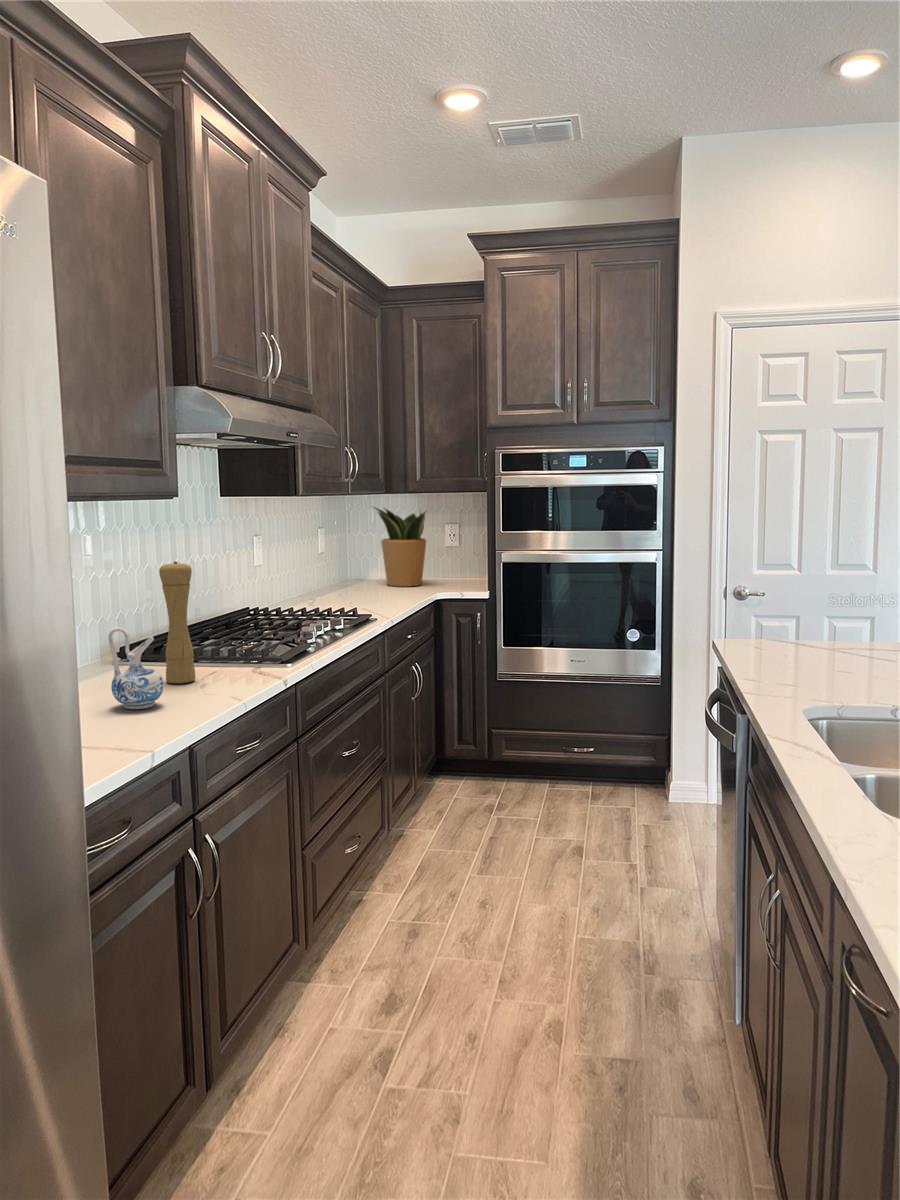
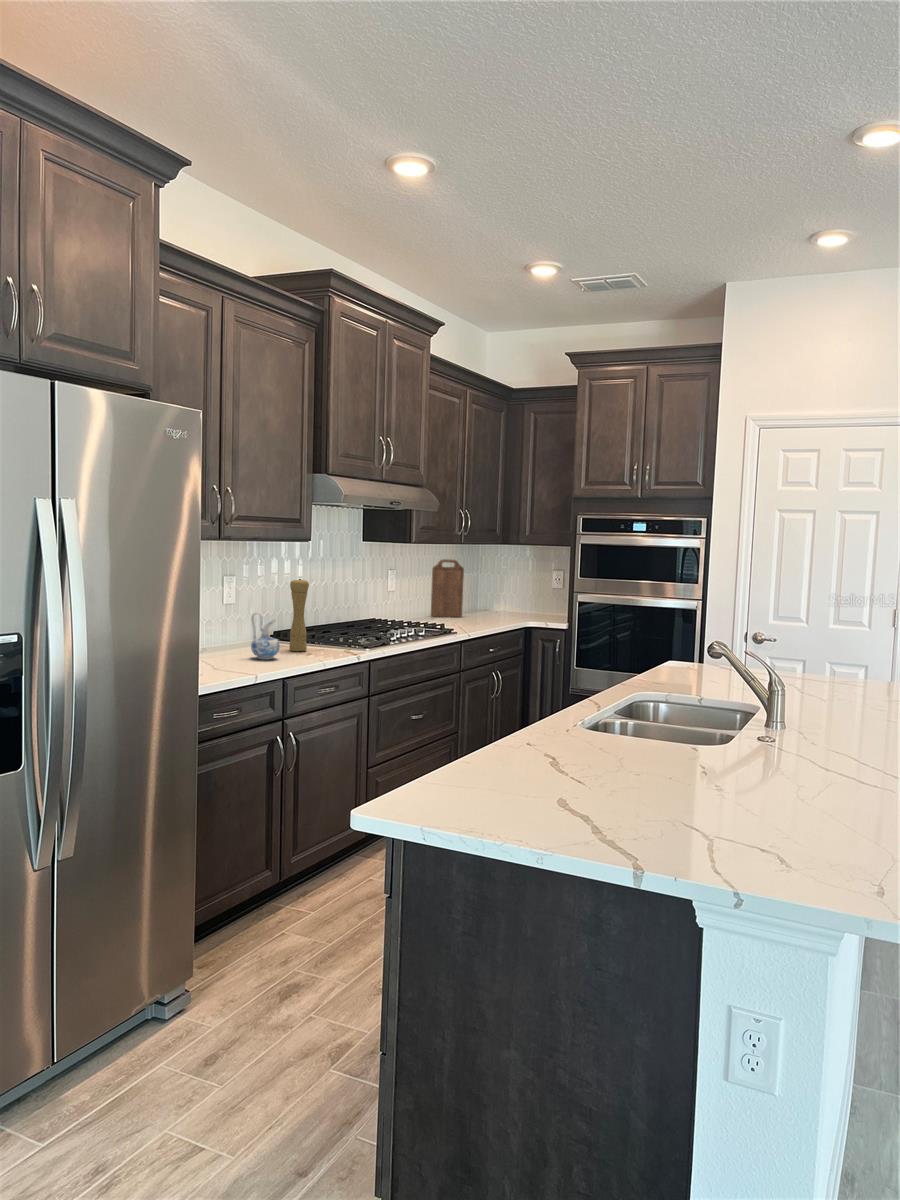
potted plant: present [374,507,427,587] -> none [490,552,531,615]
cutting board: none [310,518,352,599] -> present [431,559,464,617]

